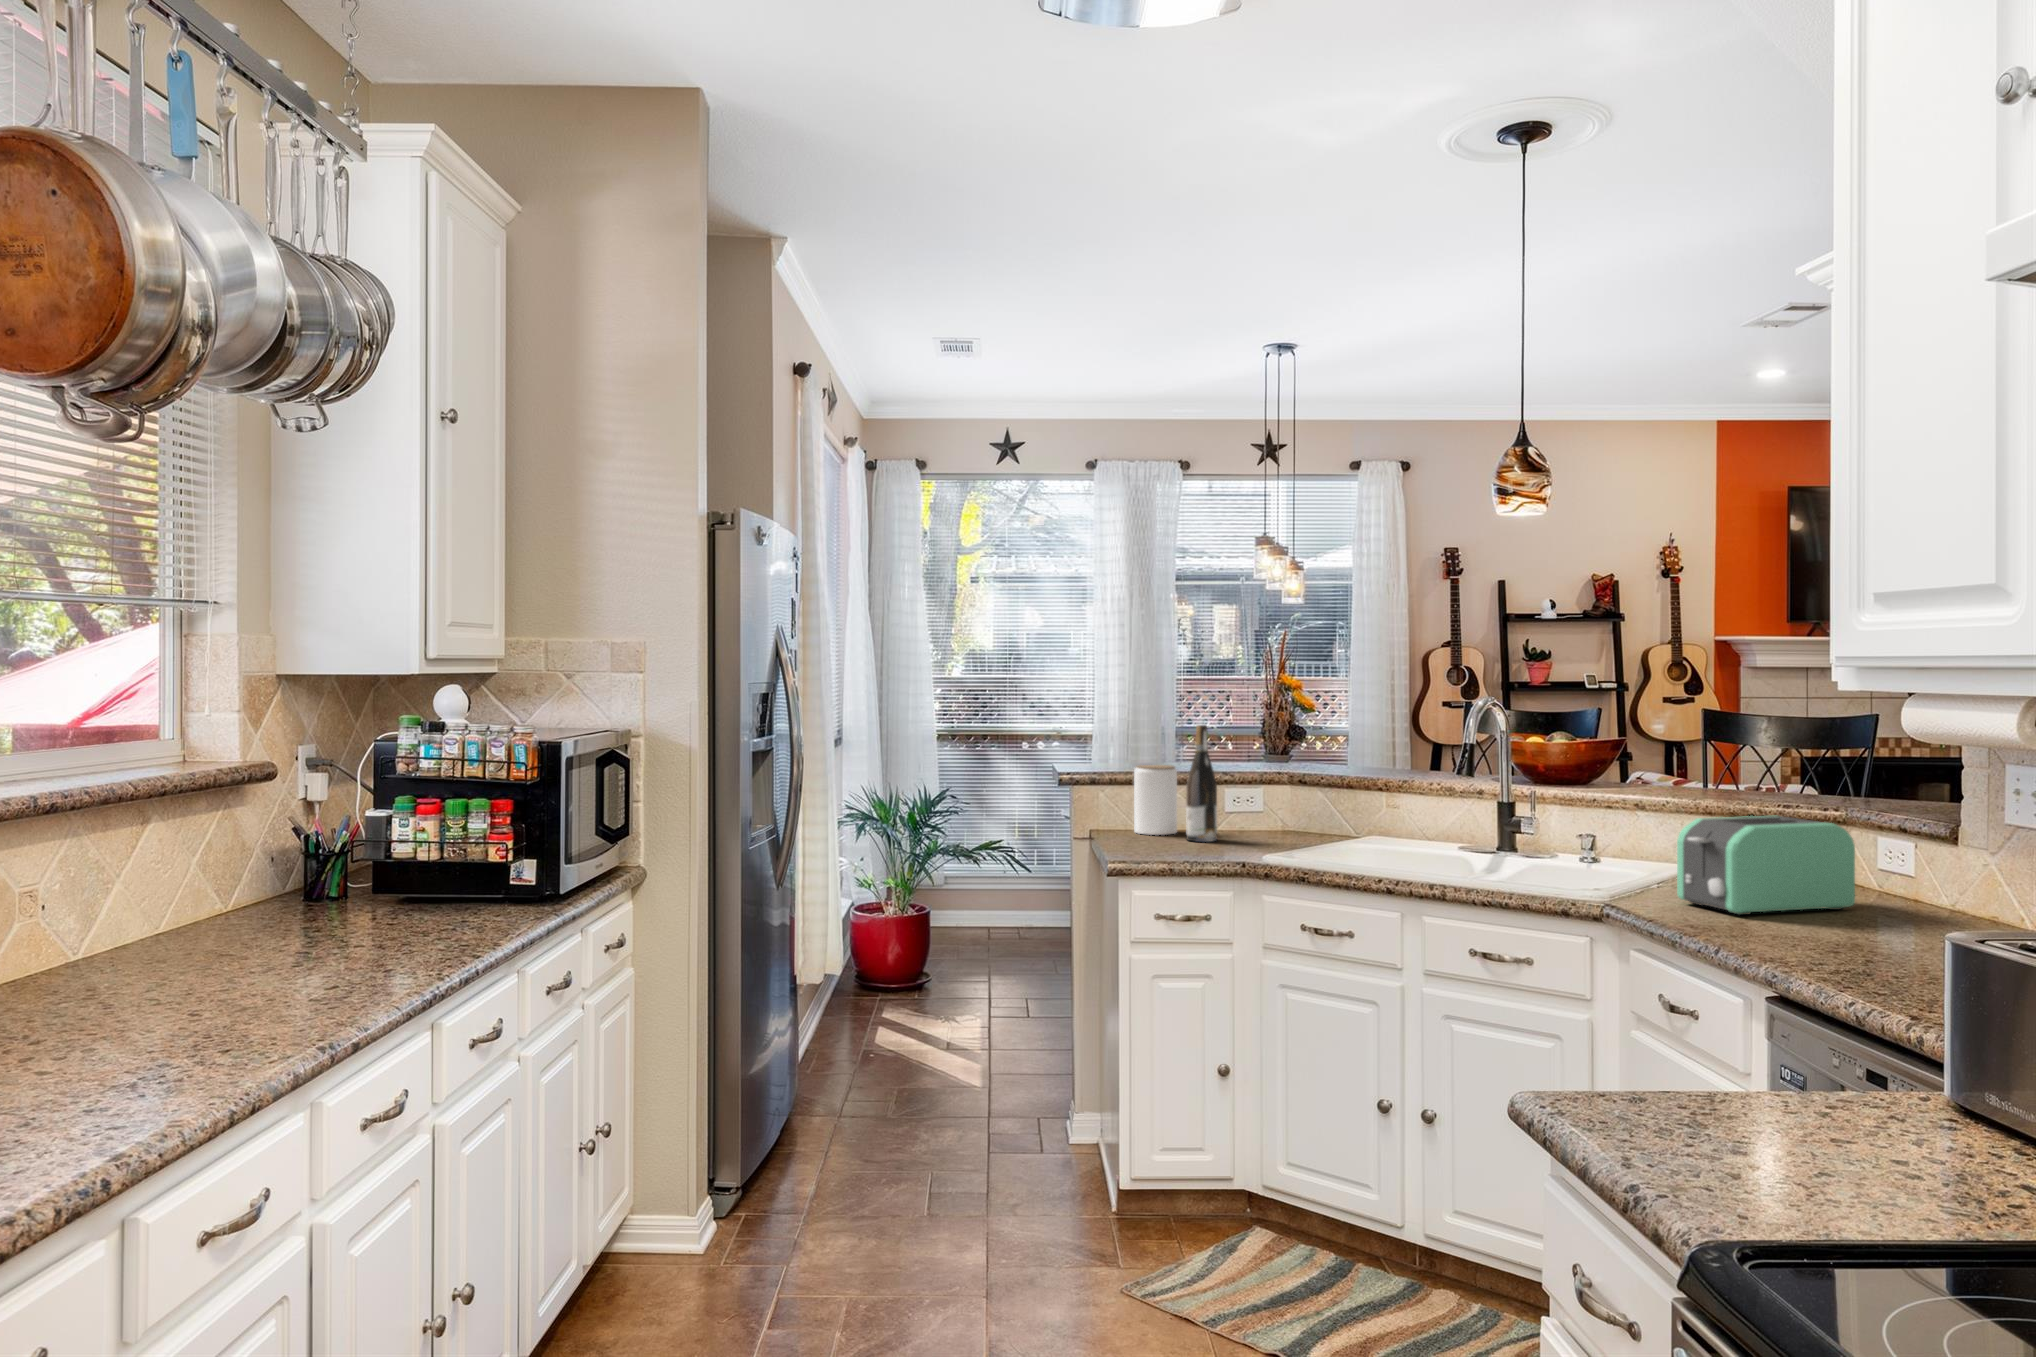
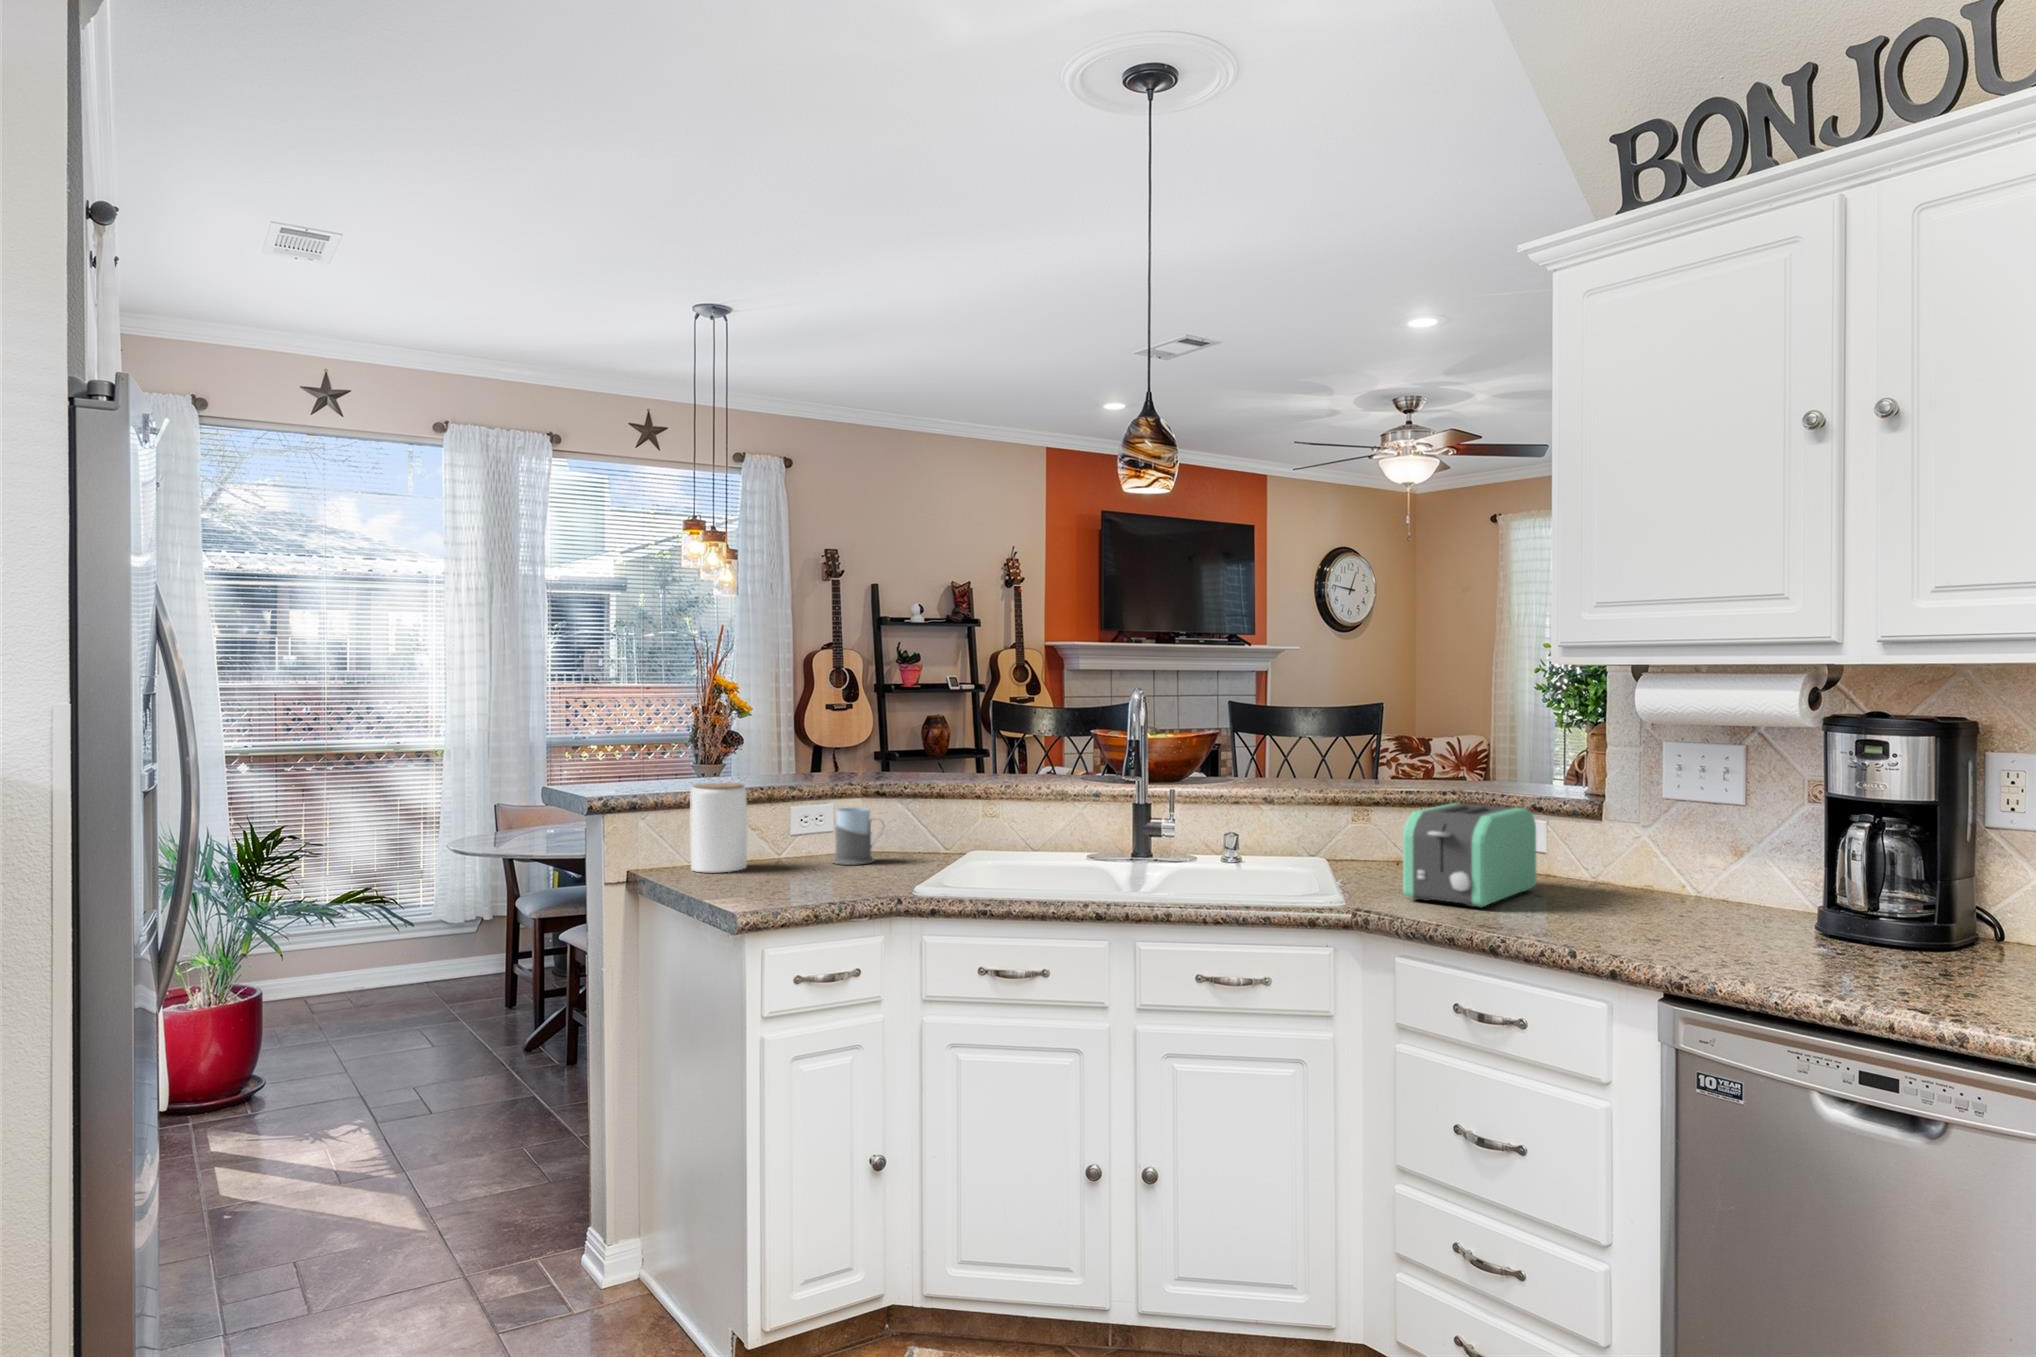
wine bottle: present [1186,725,1217,842] -> none [776,731,814,876]
mug: none [1245,791,1286,838] -> present [833,807,881,865]

